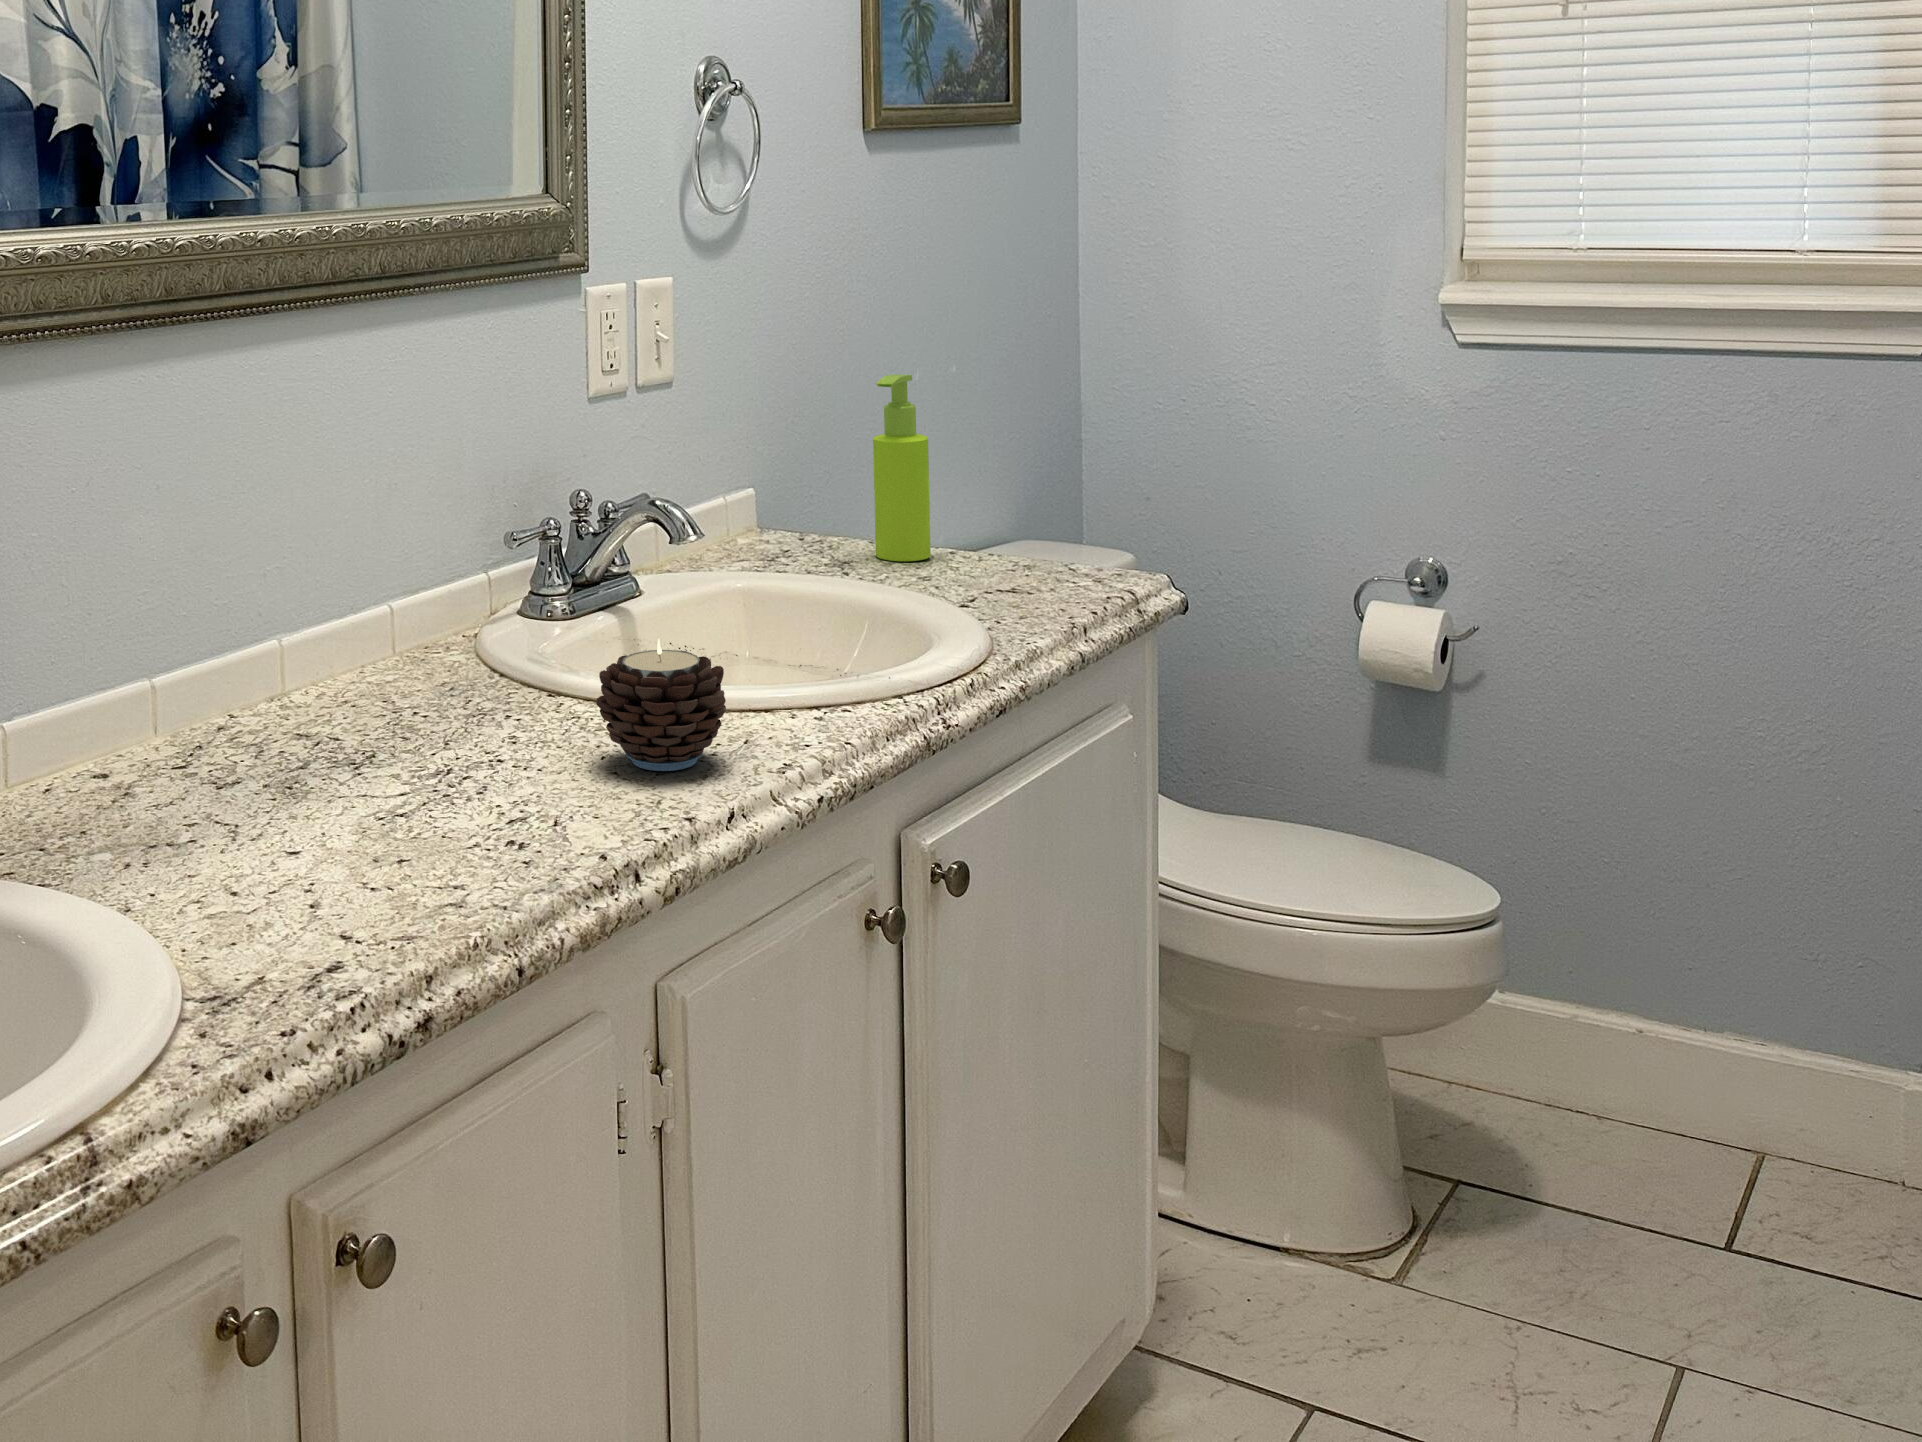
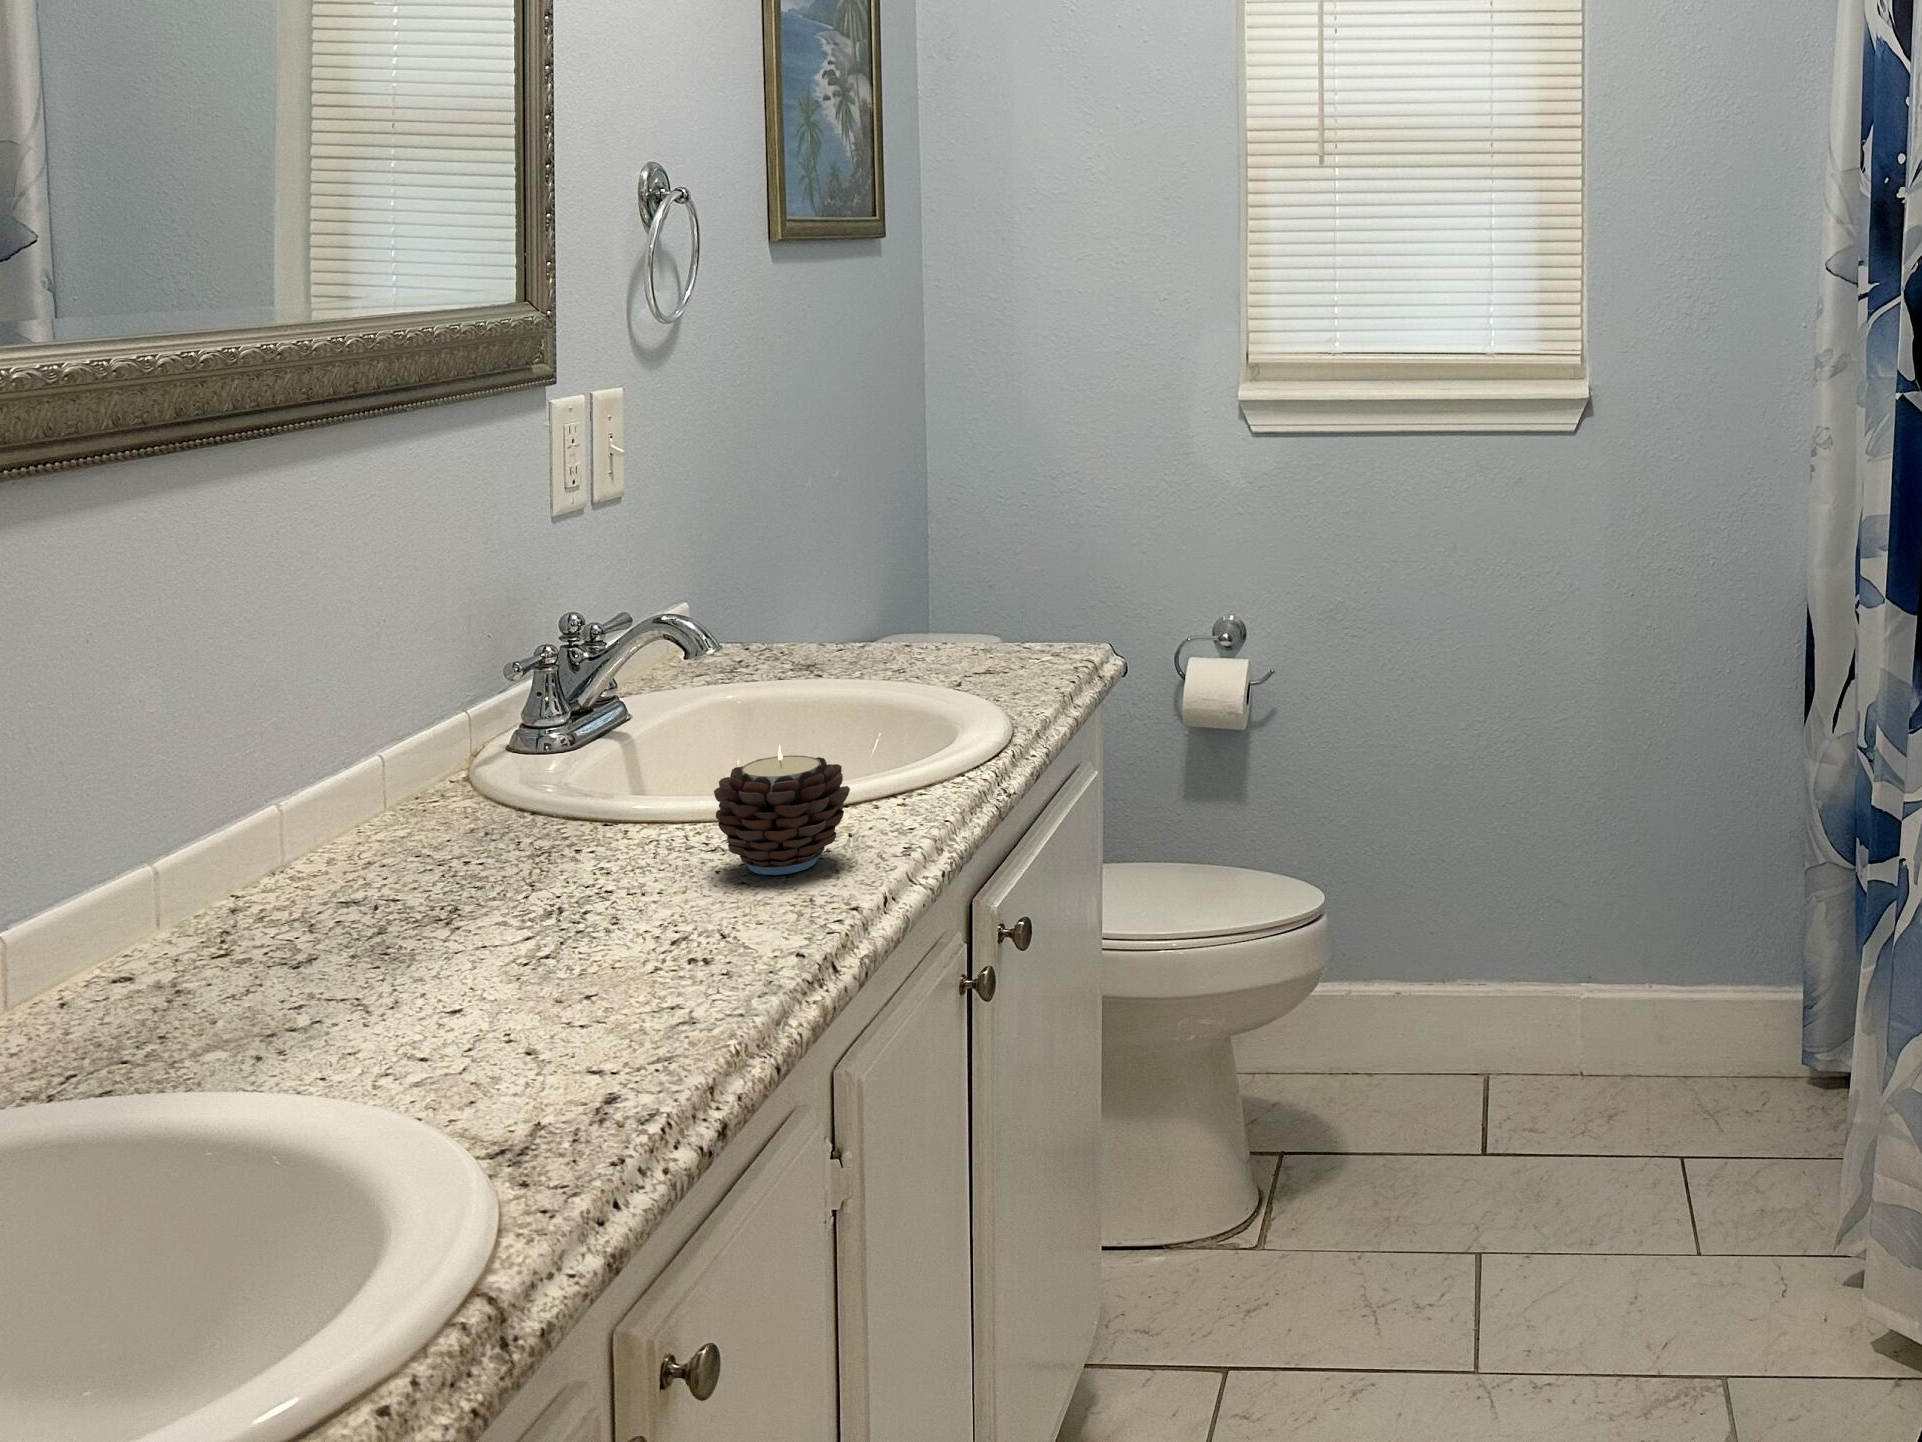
soap dispenser: present [873,374,931,561] -> none [835,484,890,664]

